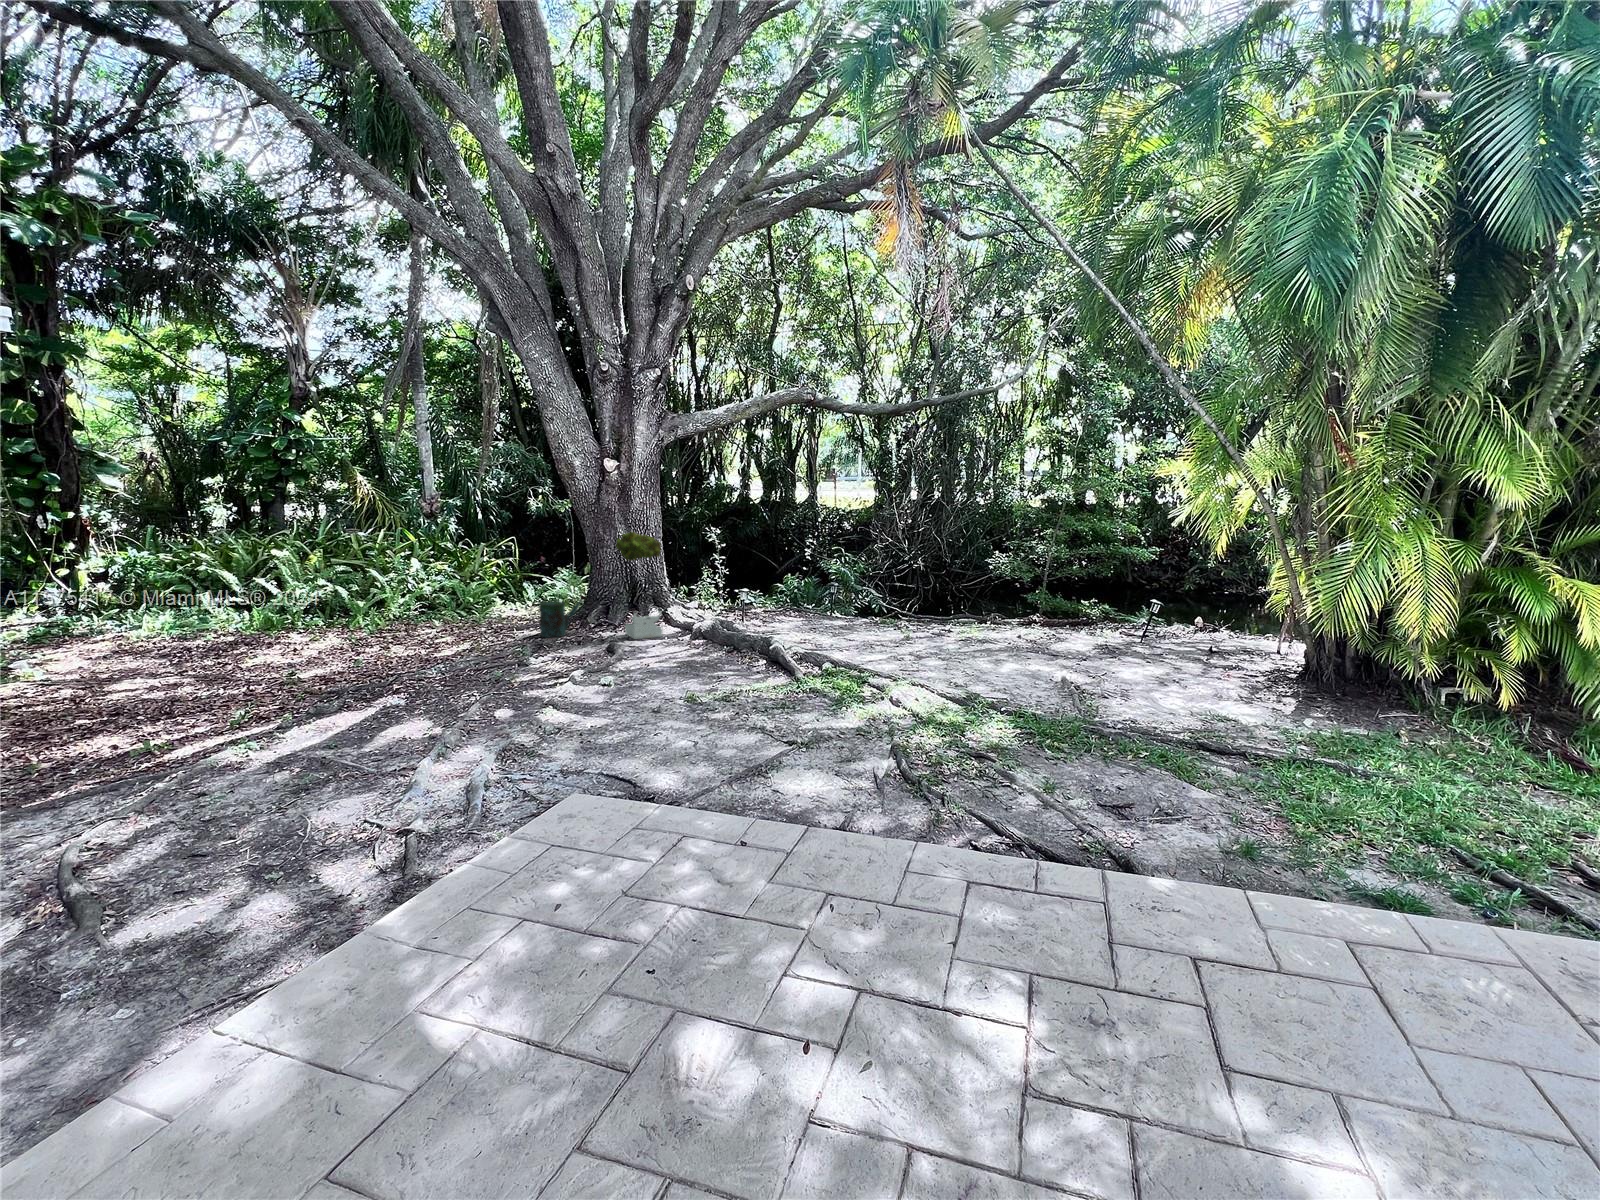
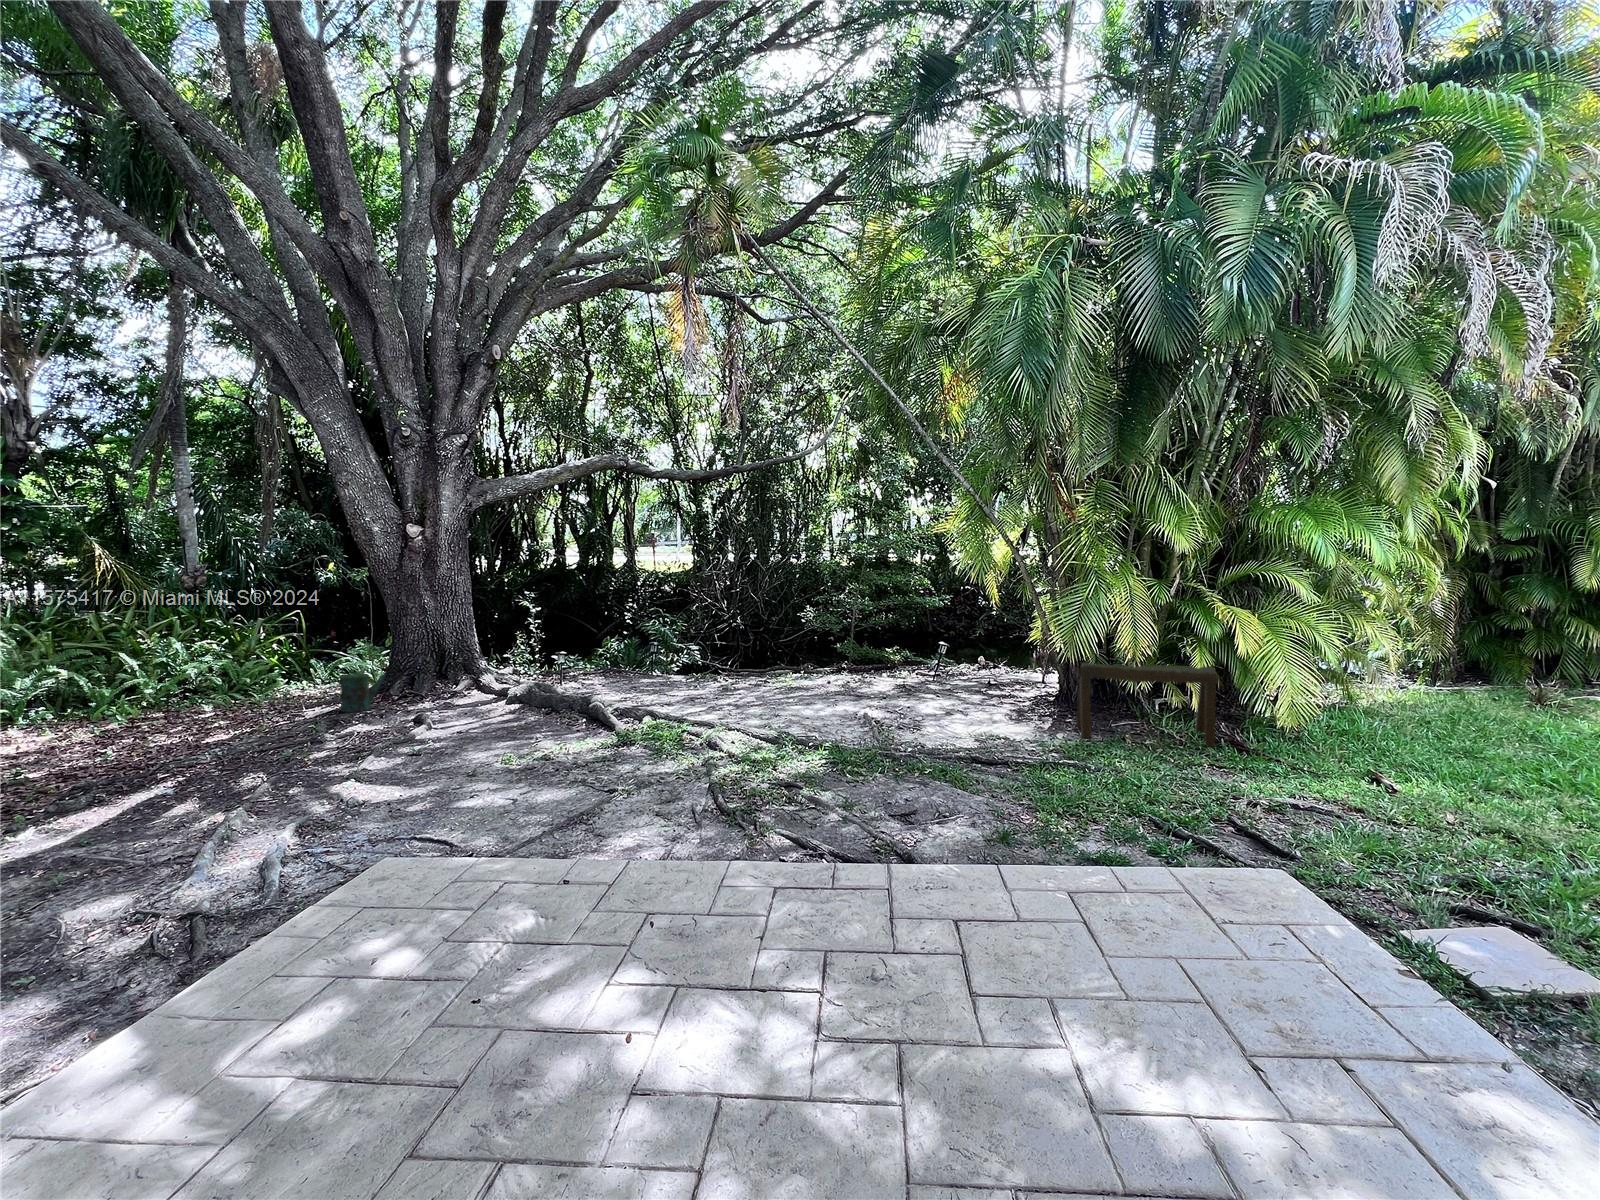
potted tree: present [616,532,662,639] -> none [423,598,477,709]
bench: none [1329,635,1552,755] -> present [1076,662,1218,747]

